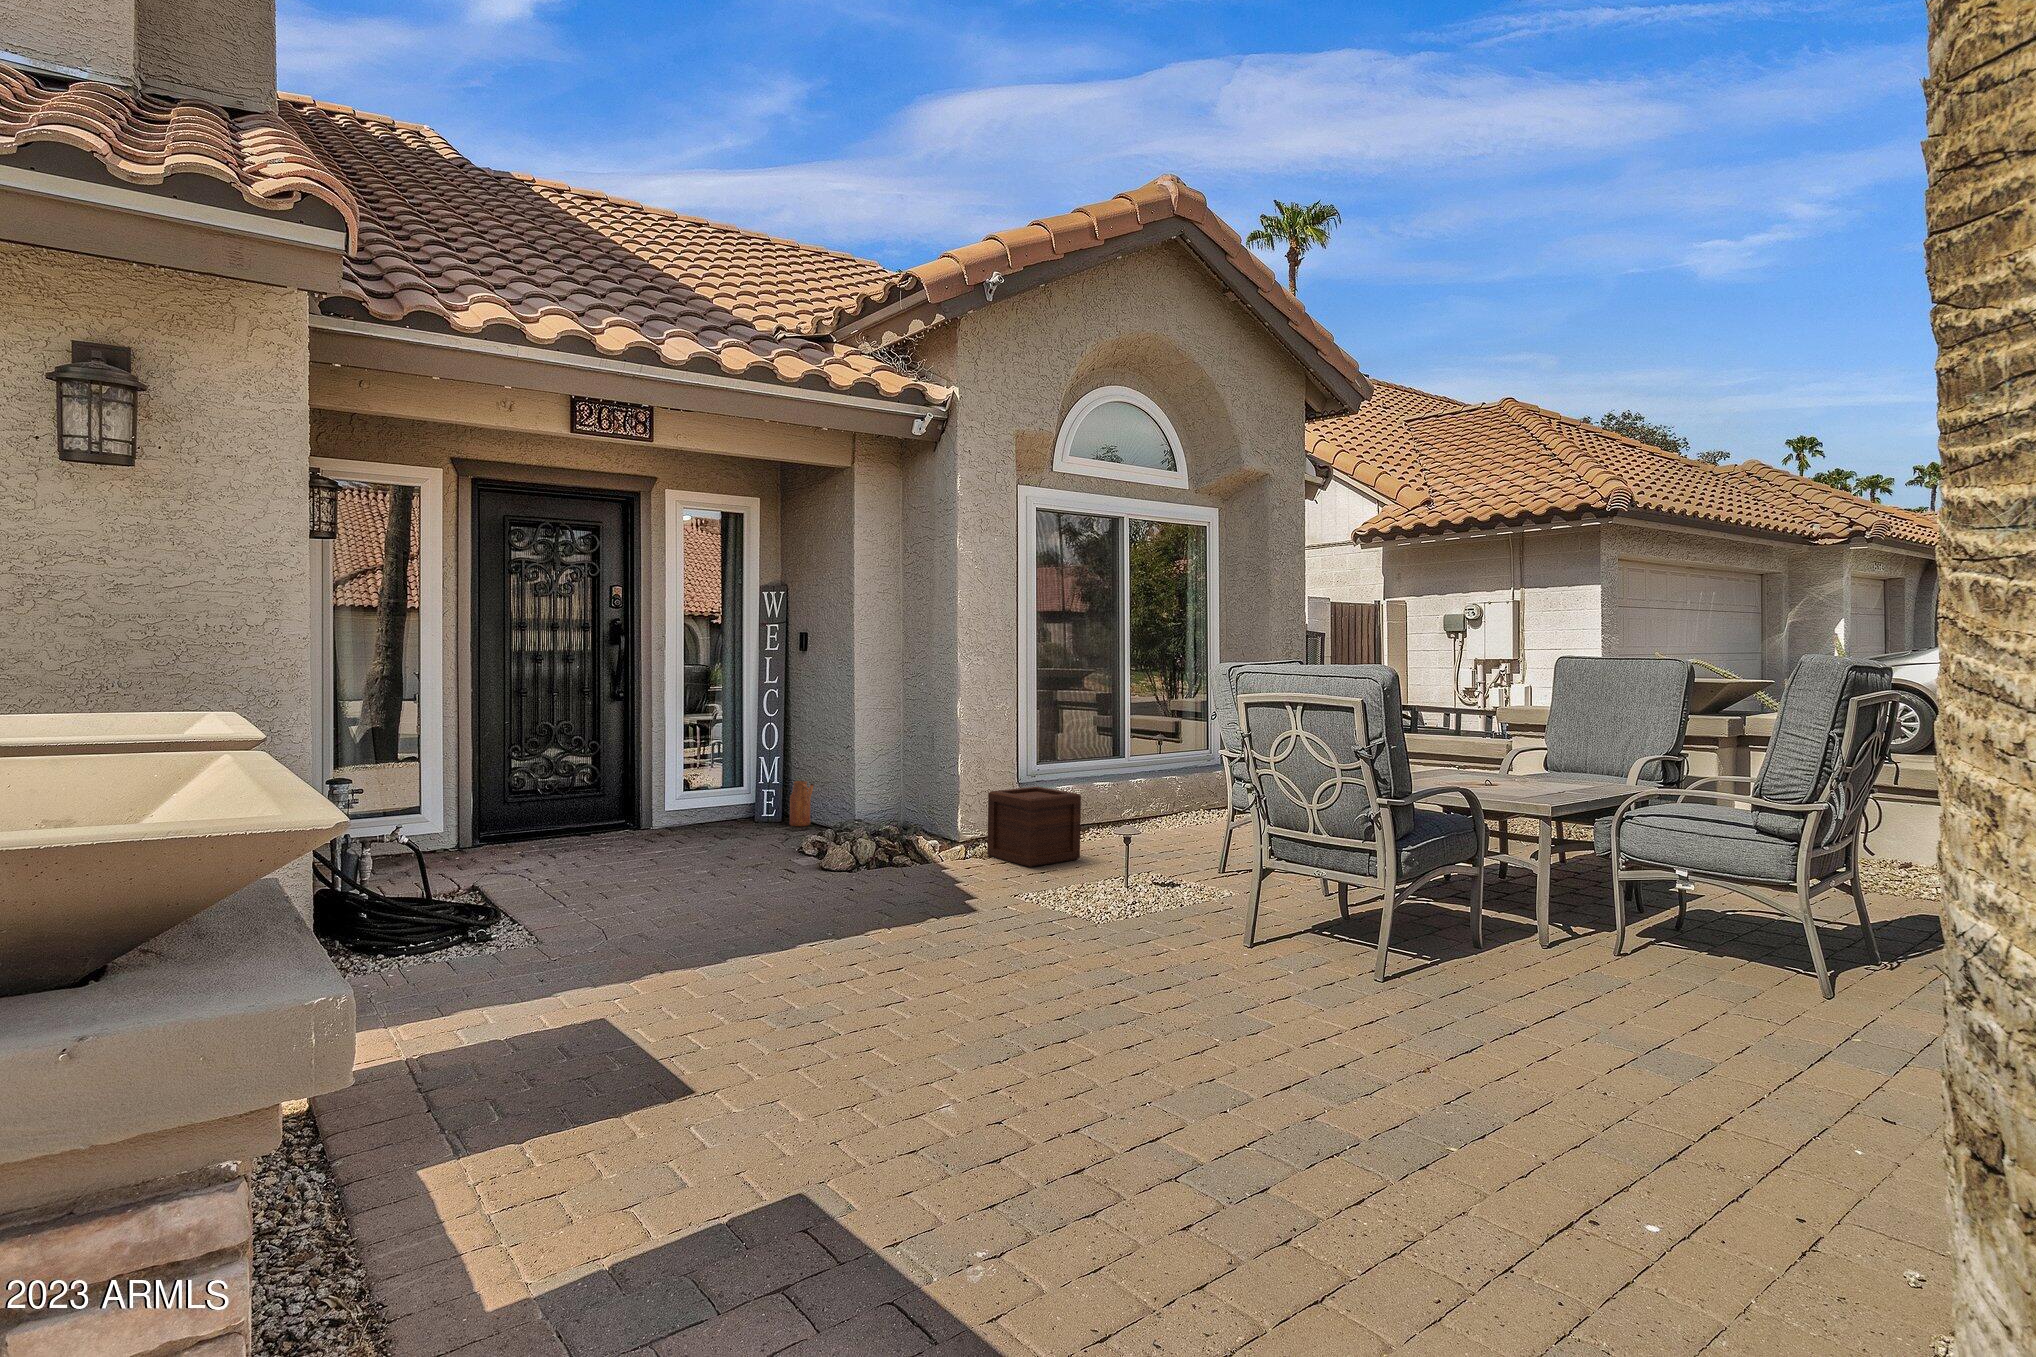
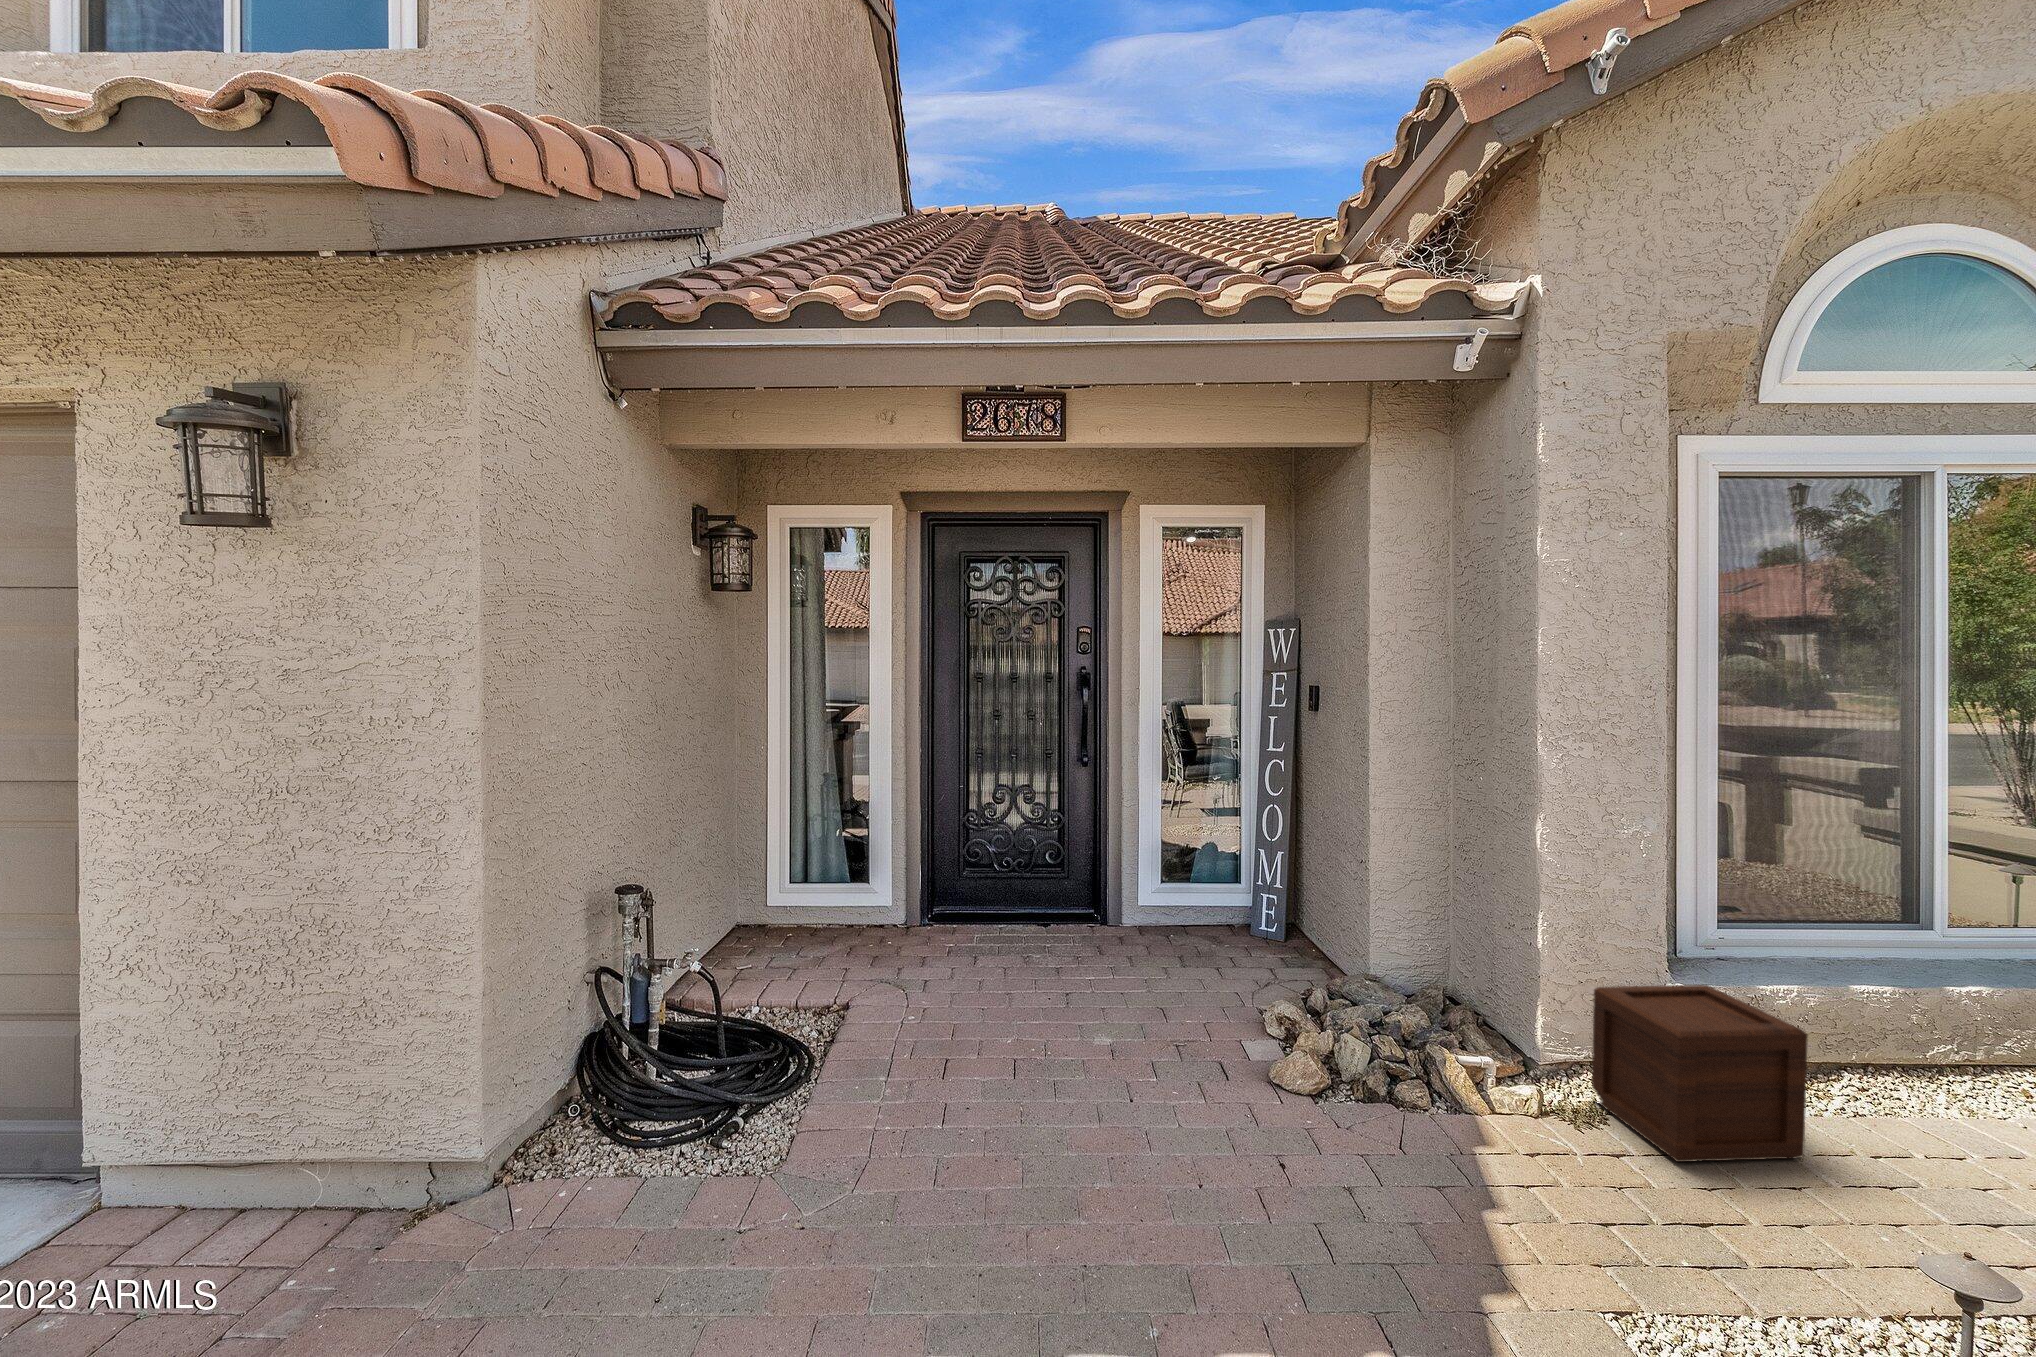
watering can: present [789,781,814,826] -> none [1290,893,1320,960]

